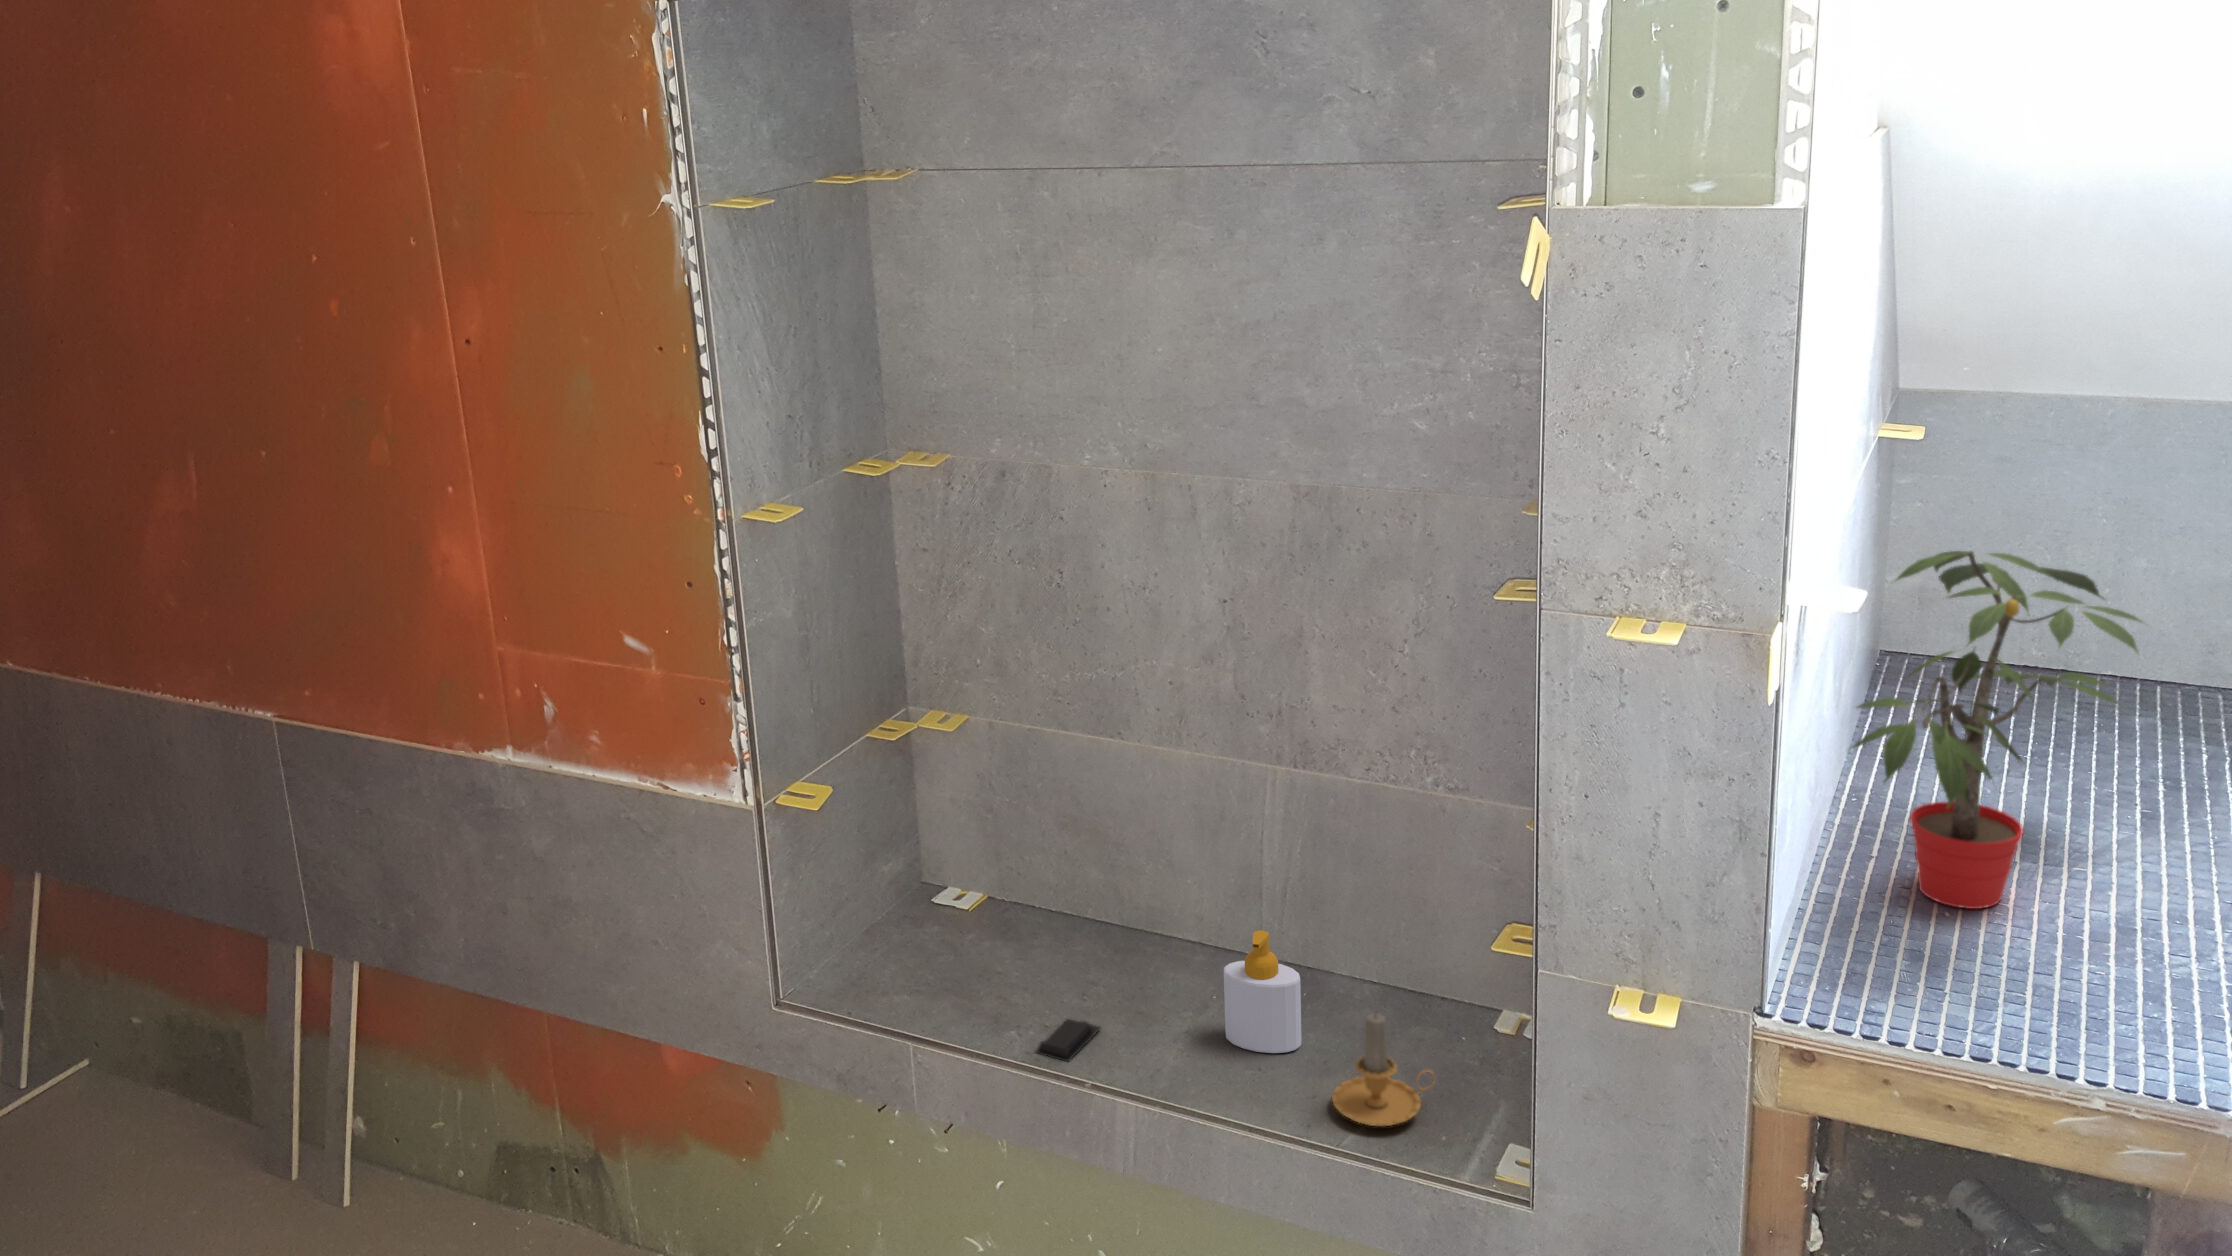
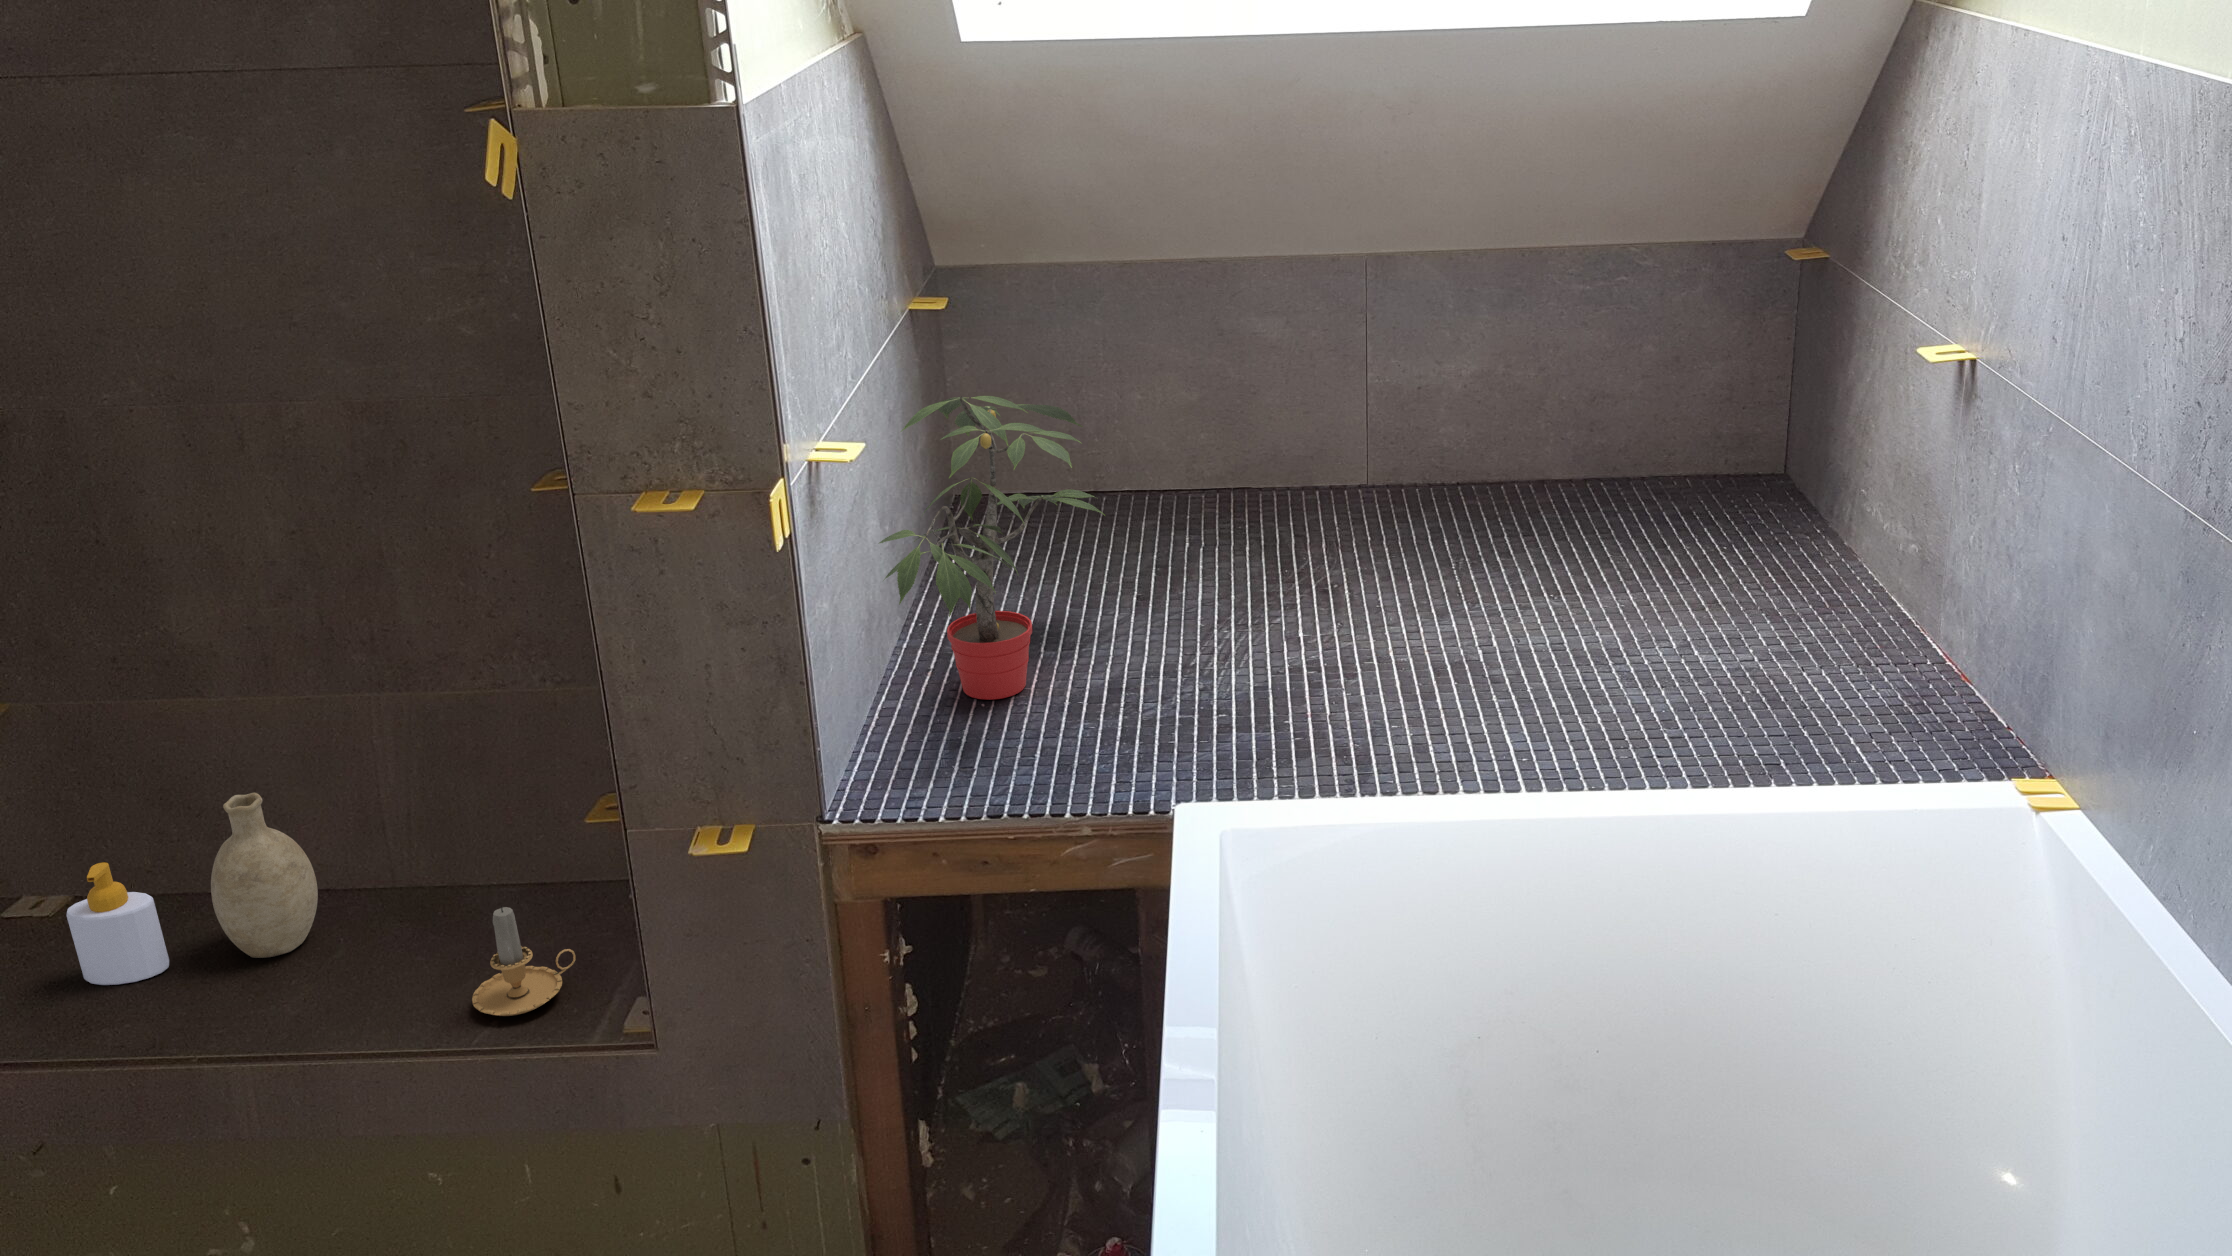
decorative vase: none [1104,843,1191,1001] -> present [211,793,318,958]
soap bottle: present [1224,930,1302,1053] -> present [67,862,169,985]
soap bar: present [1035,1019,1100,1062] -> none [137,993,219,1039]

